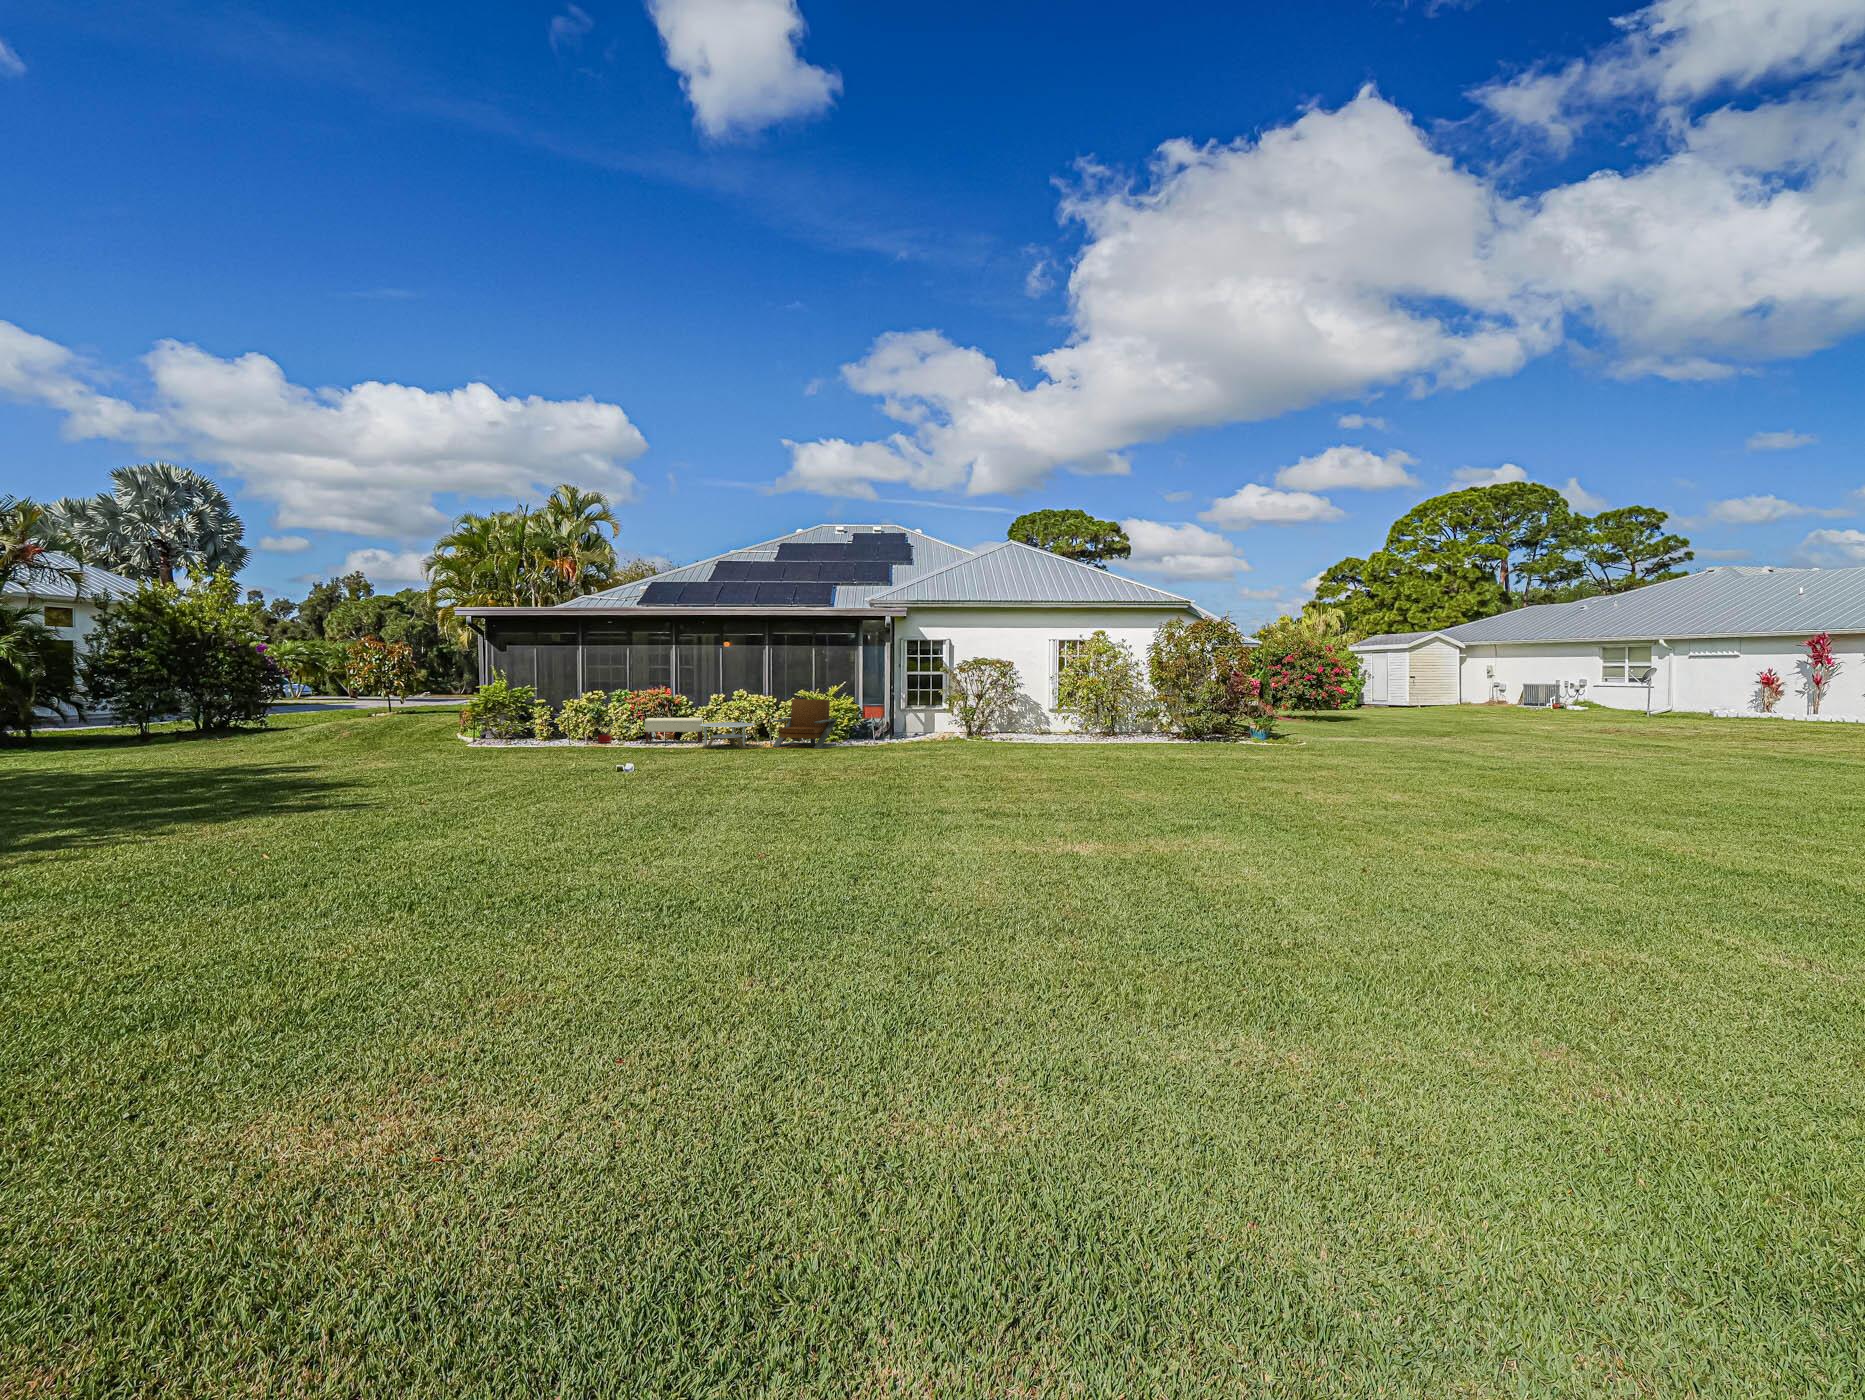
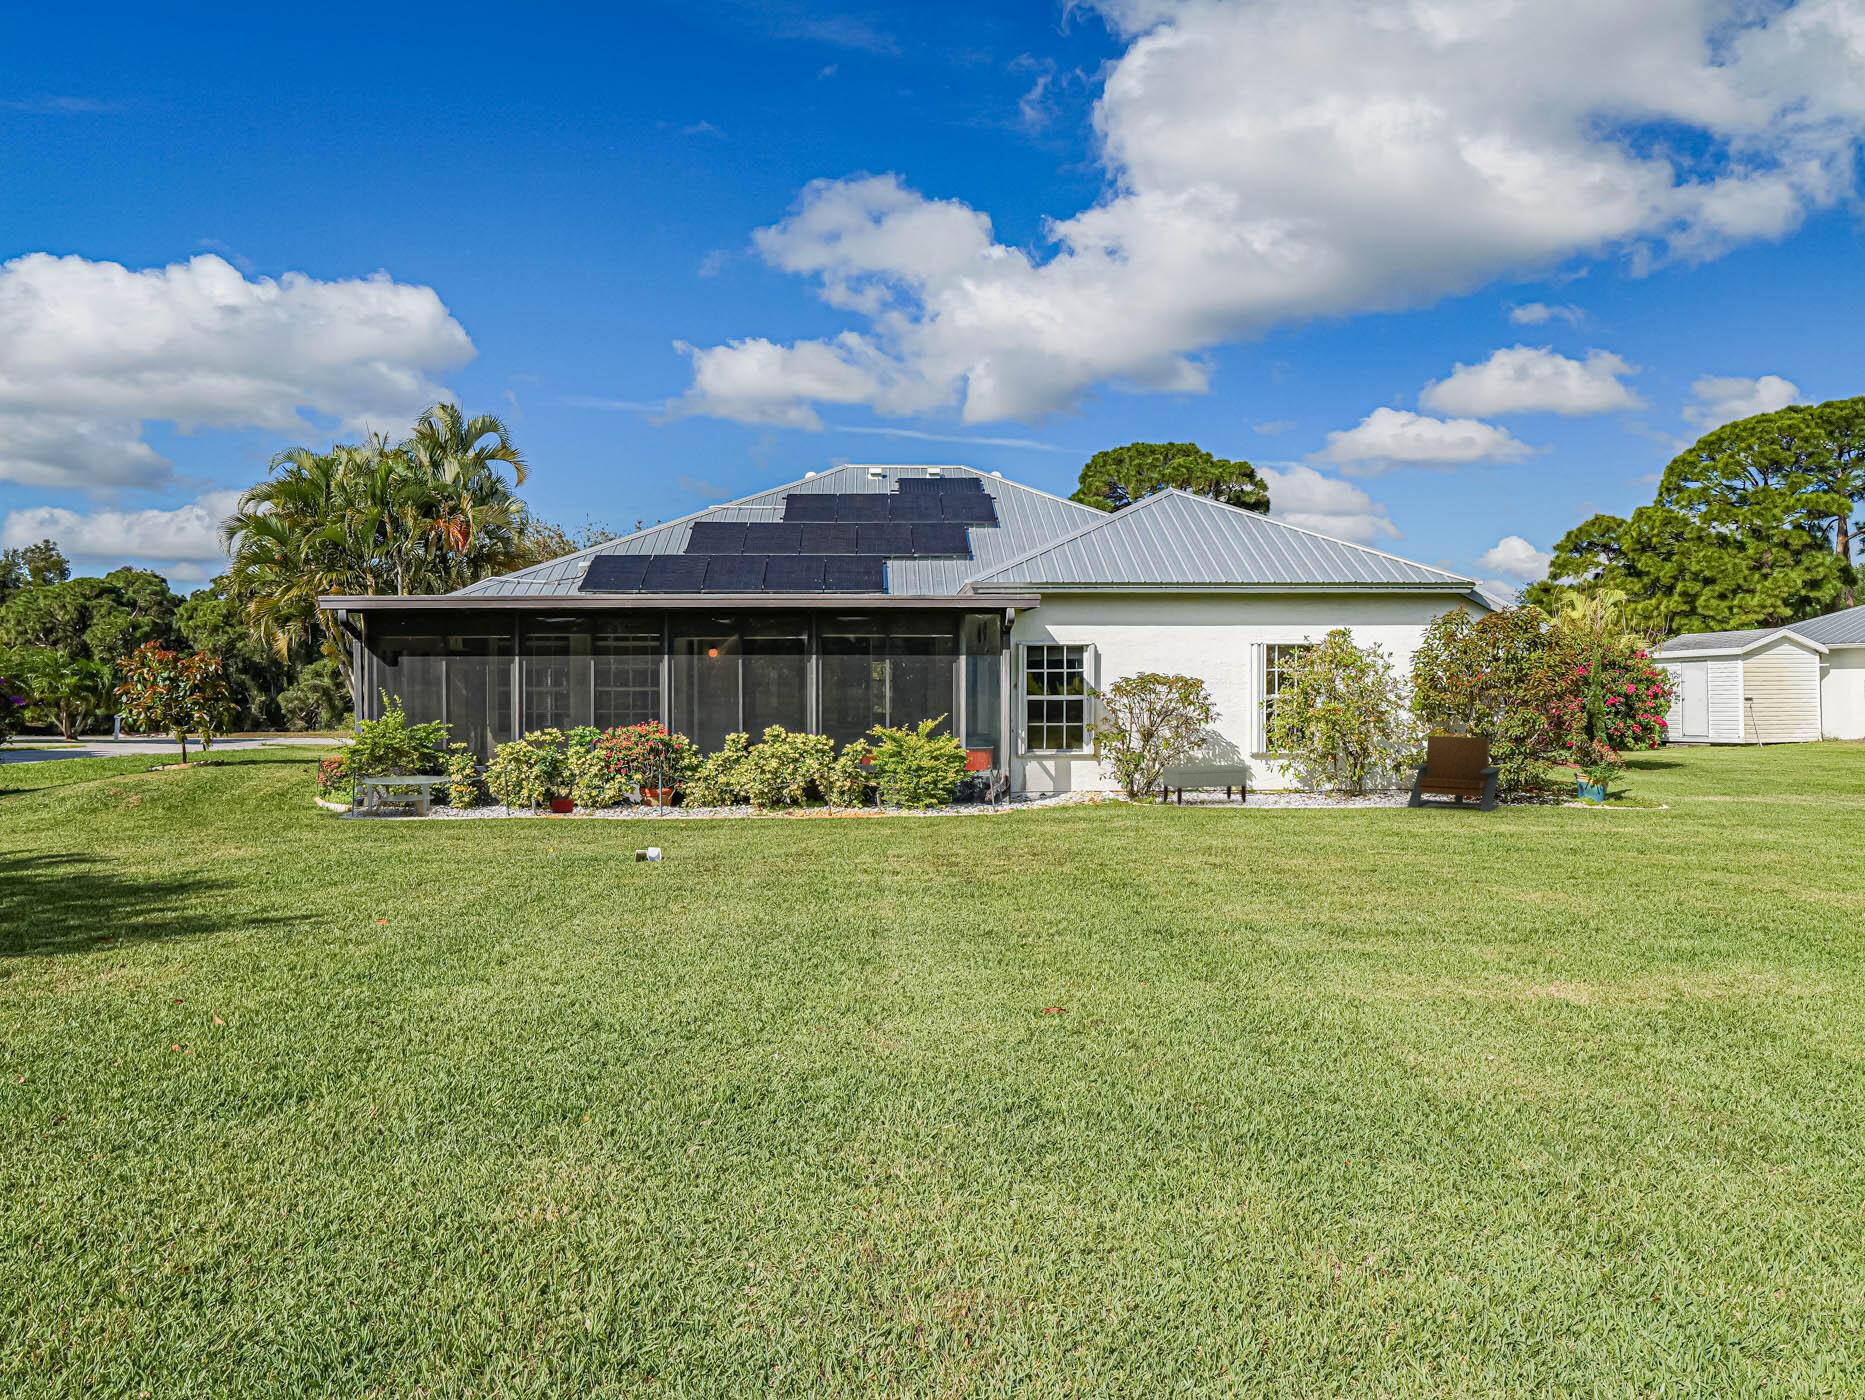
lounge chair: present [773,699,837,749] -> present [1408,736,1500,812]
bench: present [645,718,703,743] -> present [1163,765,1247,805]
round table: present [700,722,755,748] -> present [361,776,452,817]

